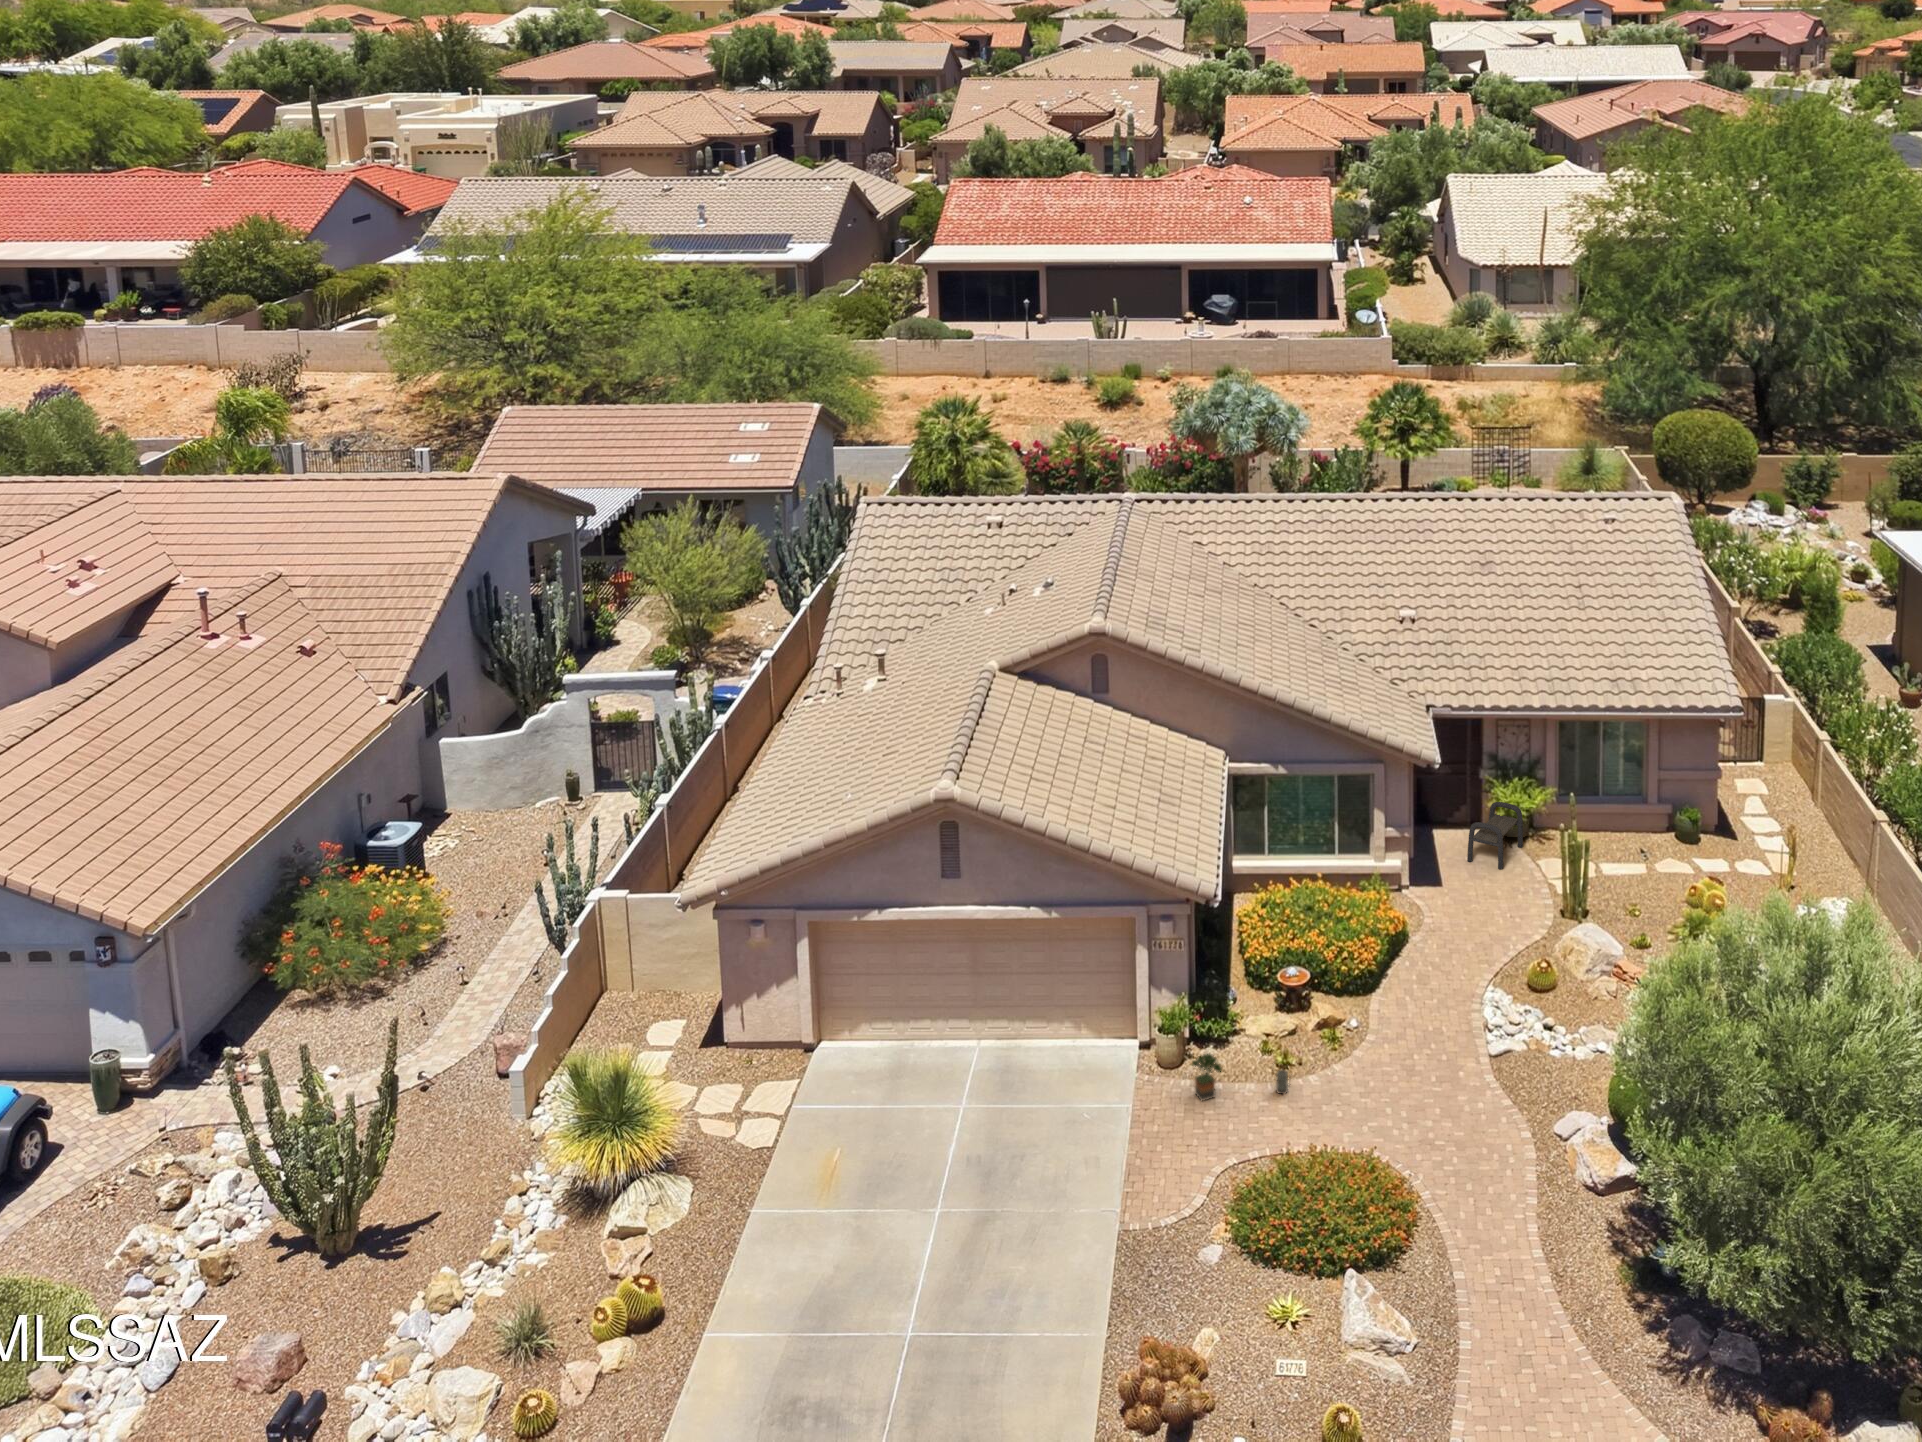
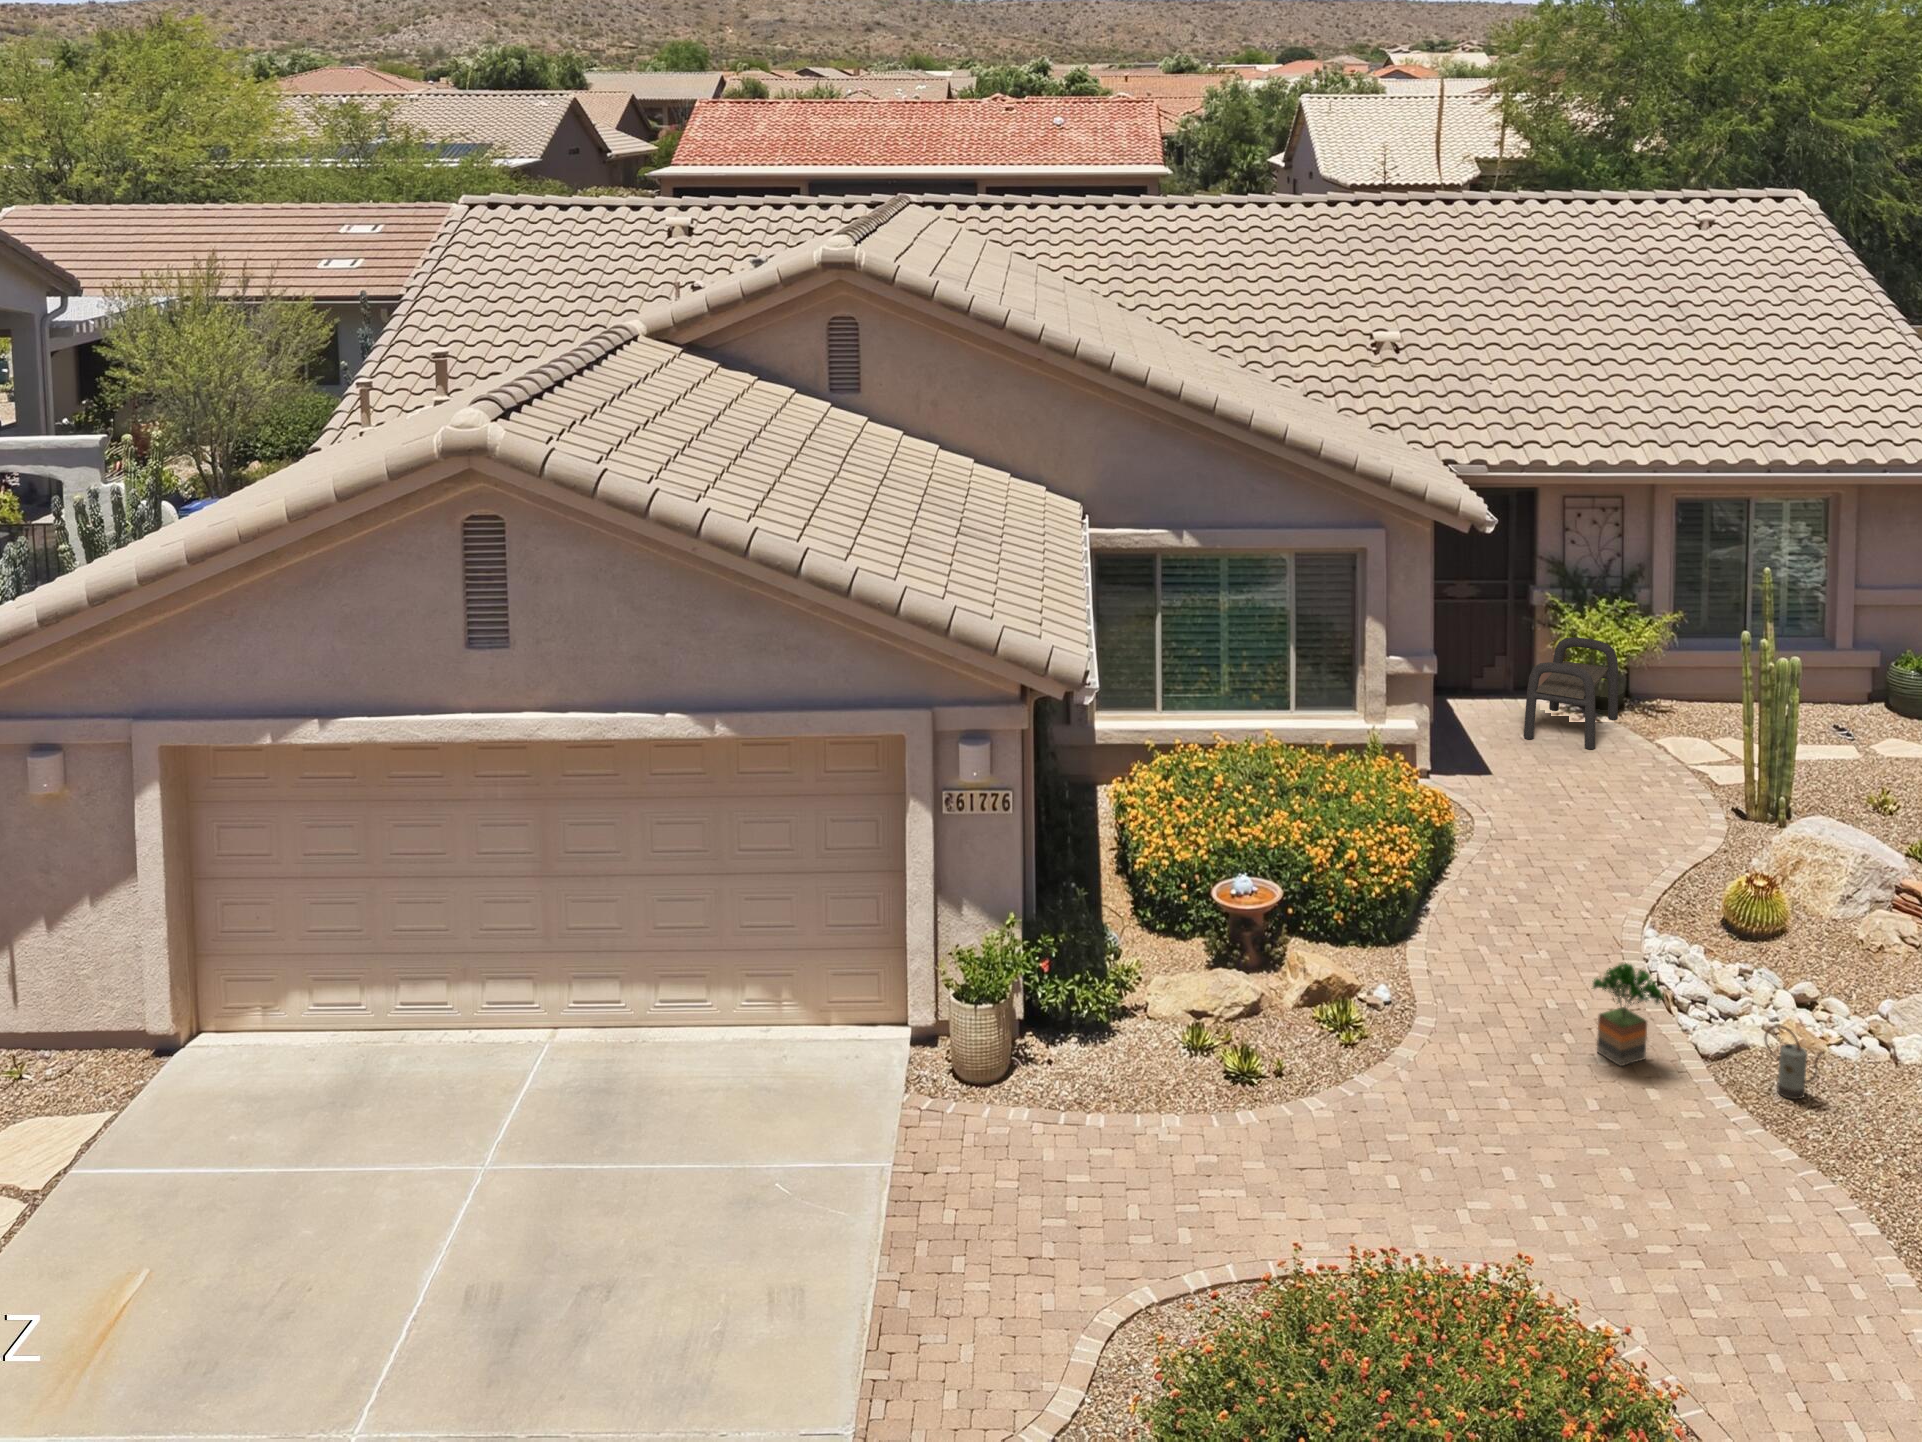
potted tree: present [1192,1054,1222,1101] -> present [1592,963,1663,1066]
watering can: present [1273,1063,1289,1094] -> present [1764,1025,1824,1099]

